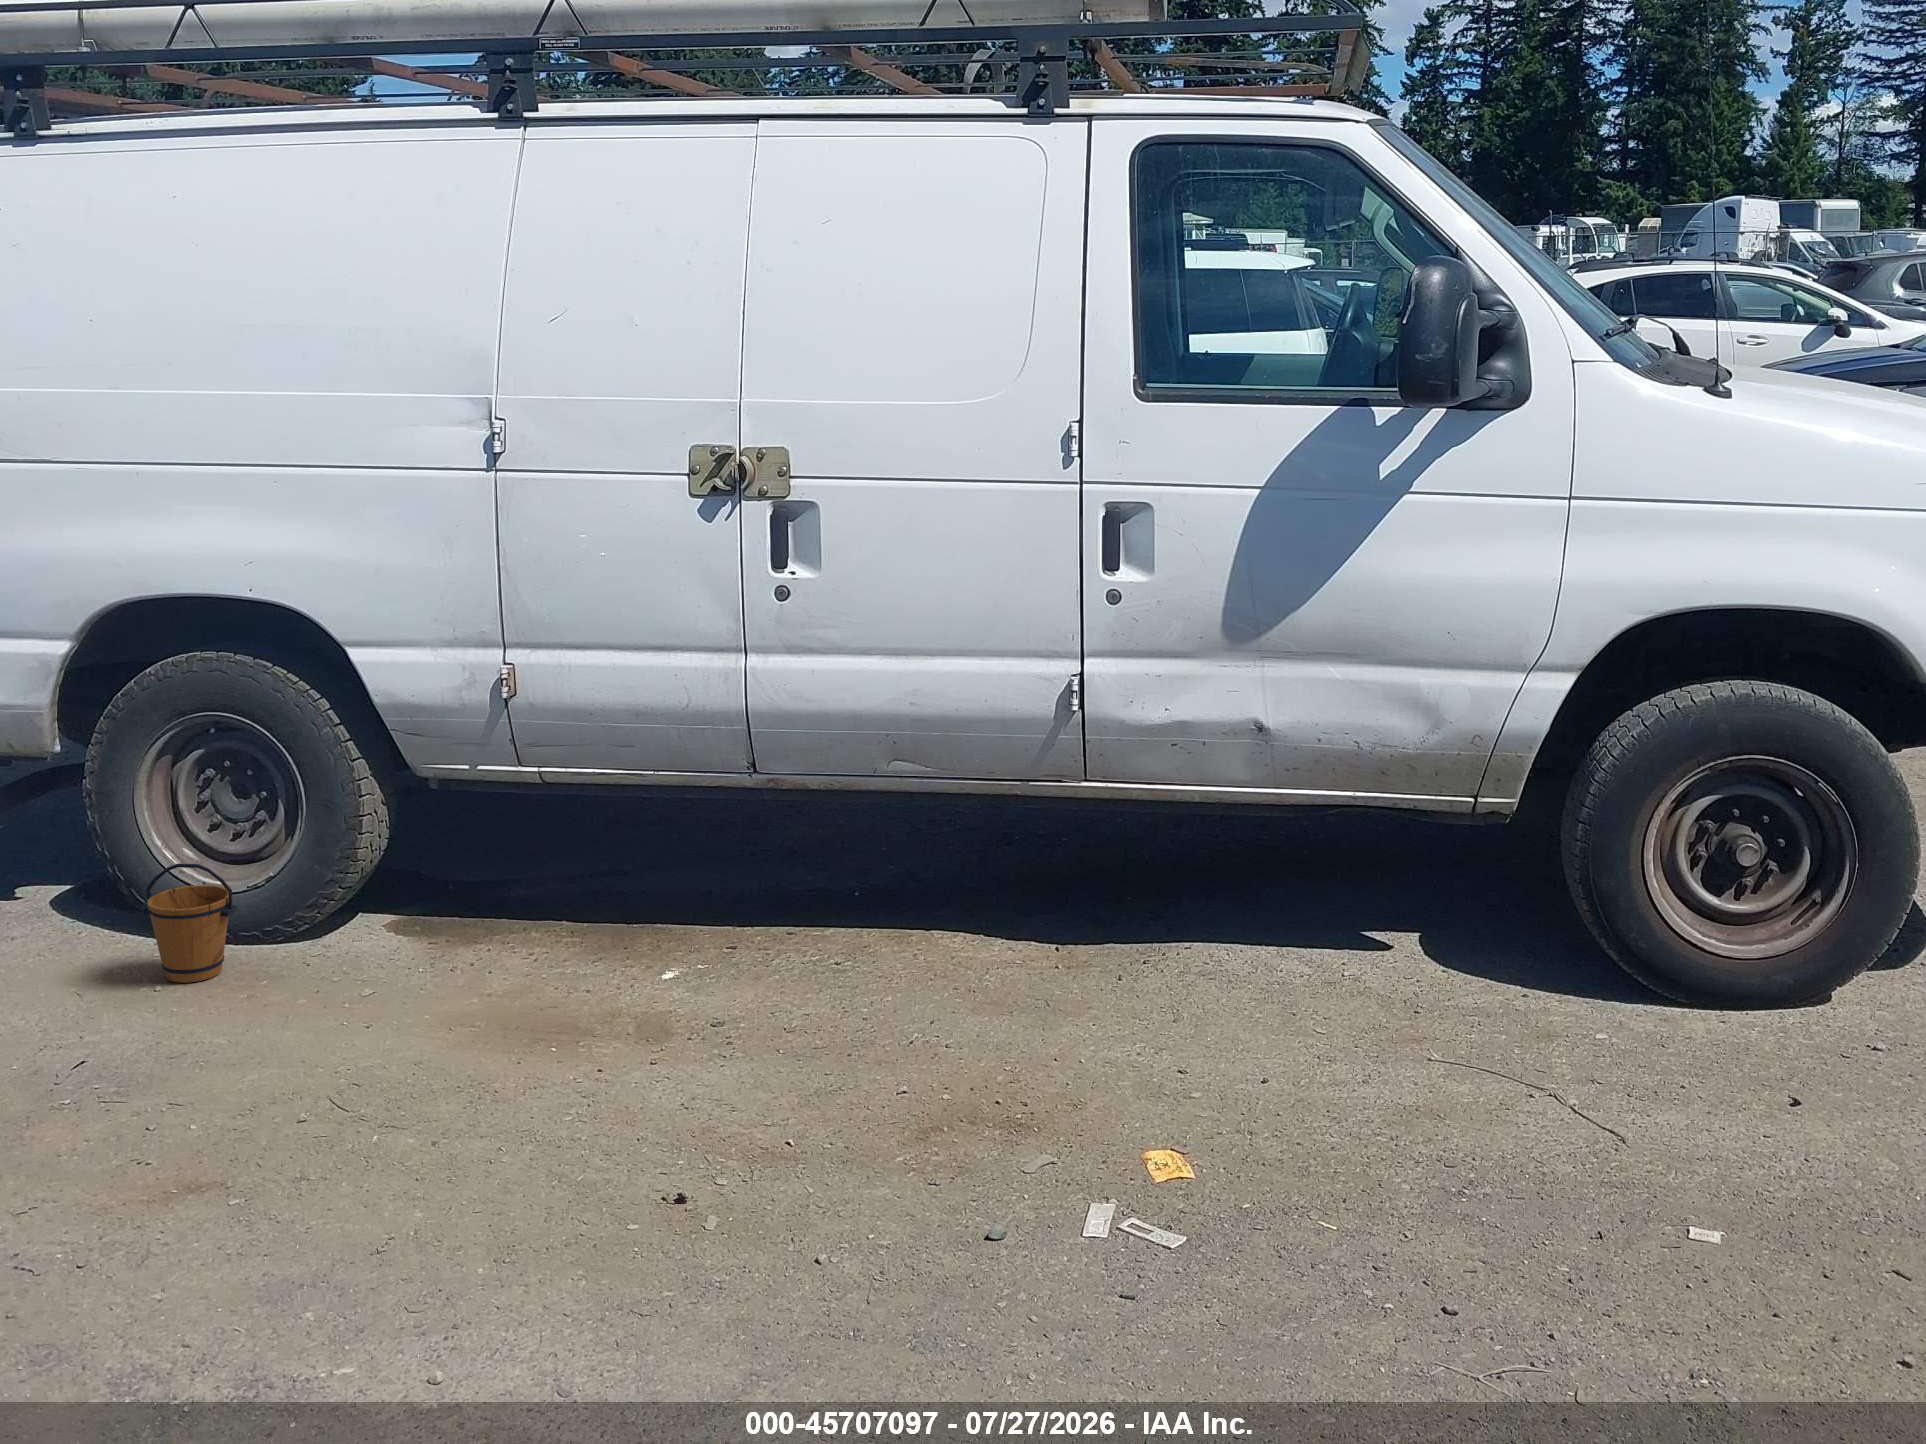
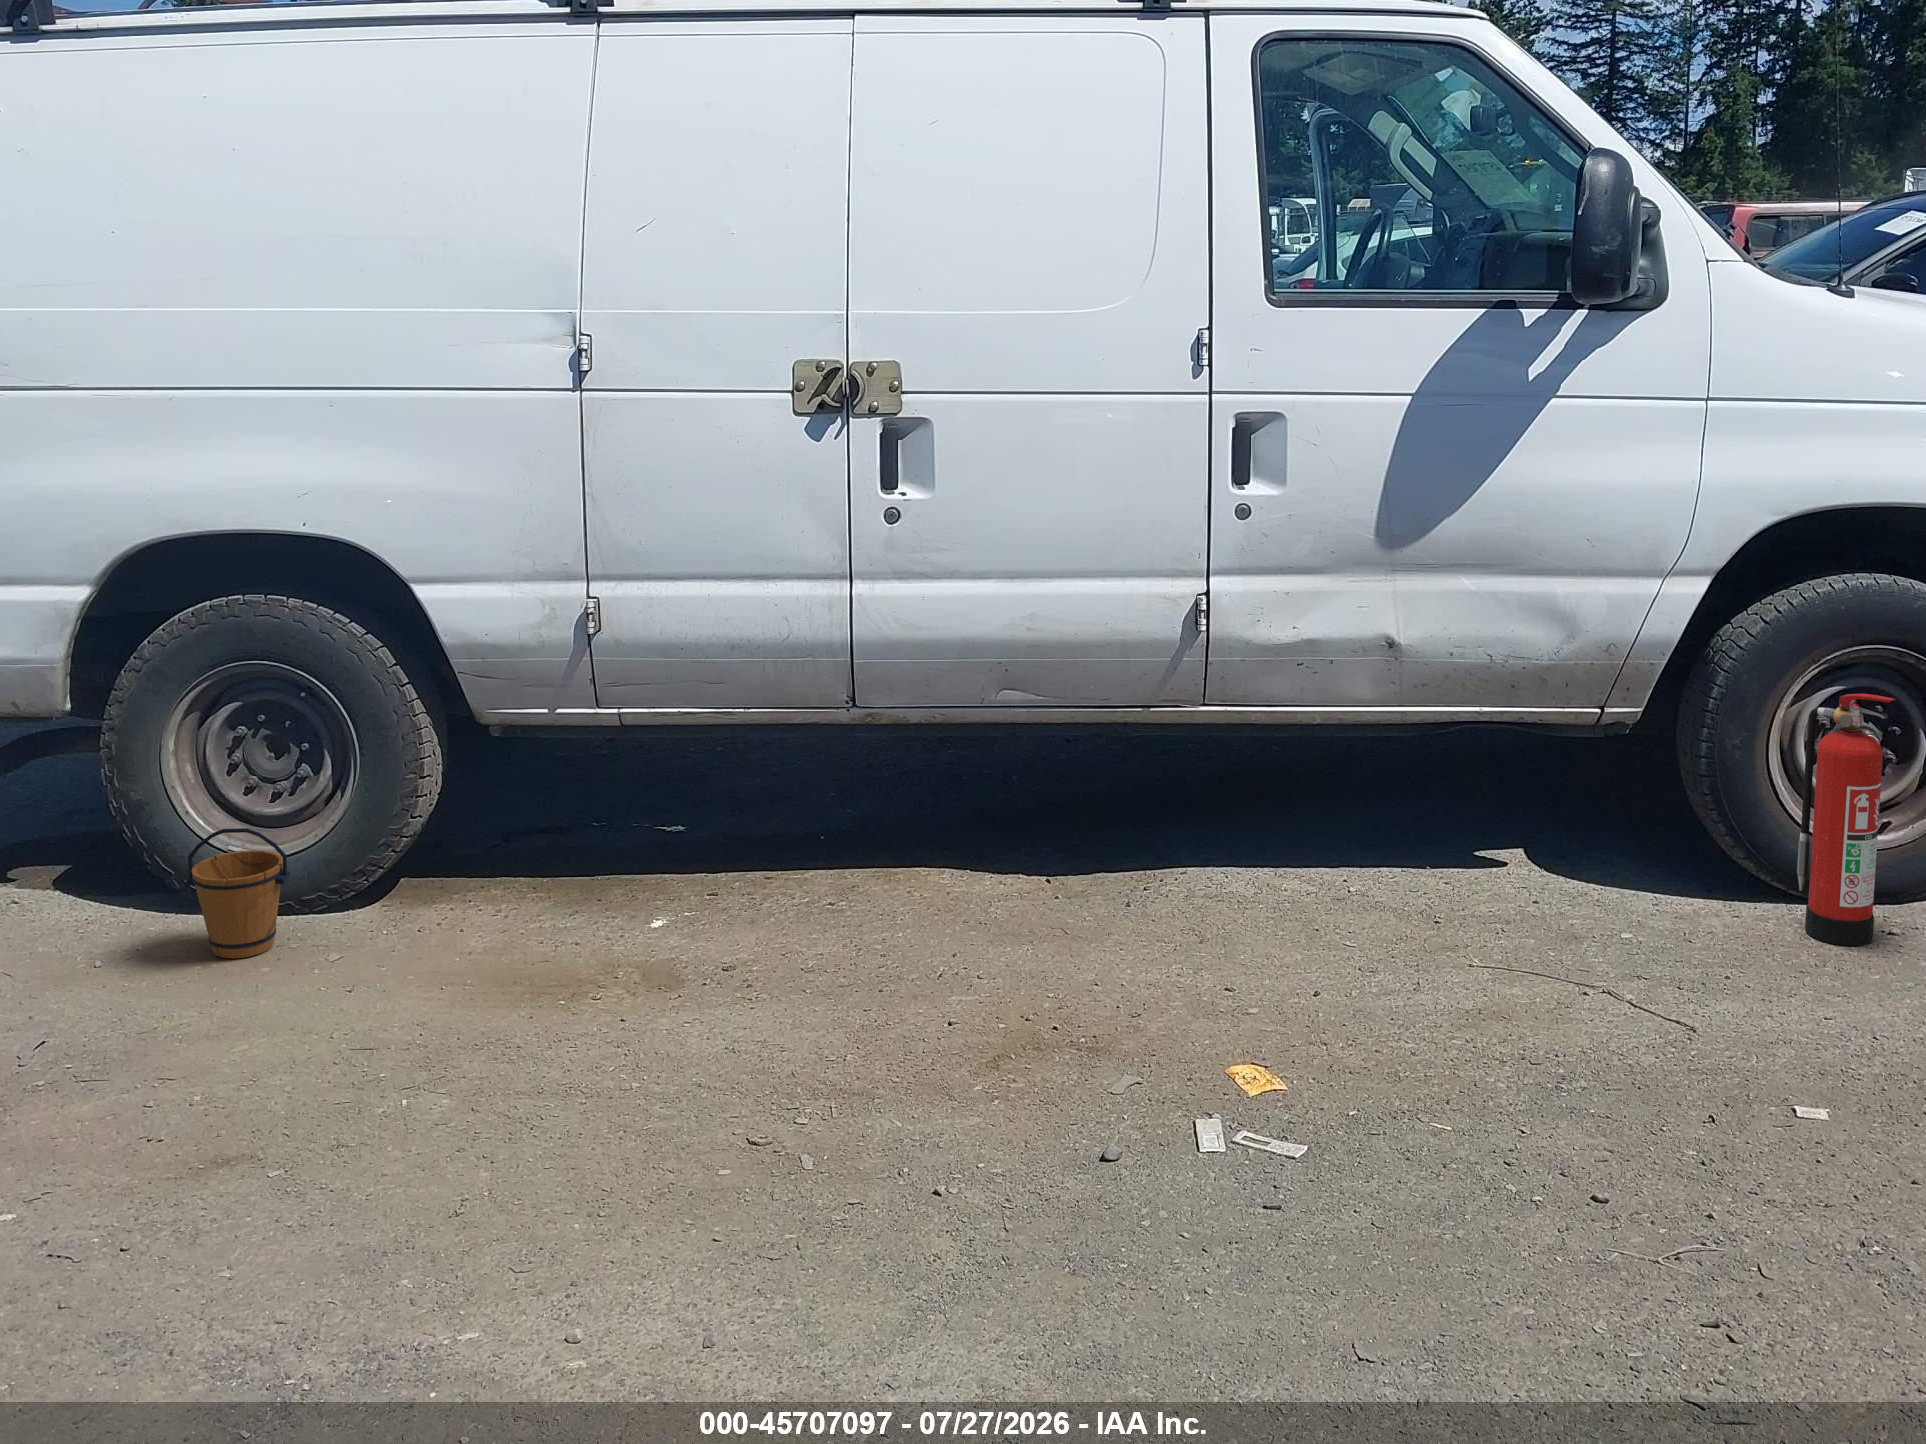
fire extinguisher: none [1662,794,1743,1047] -> present [1797,693,1895,946]

